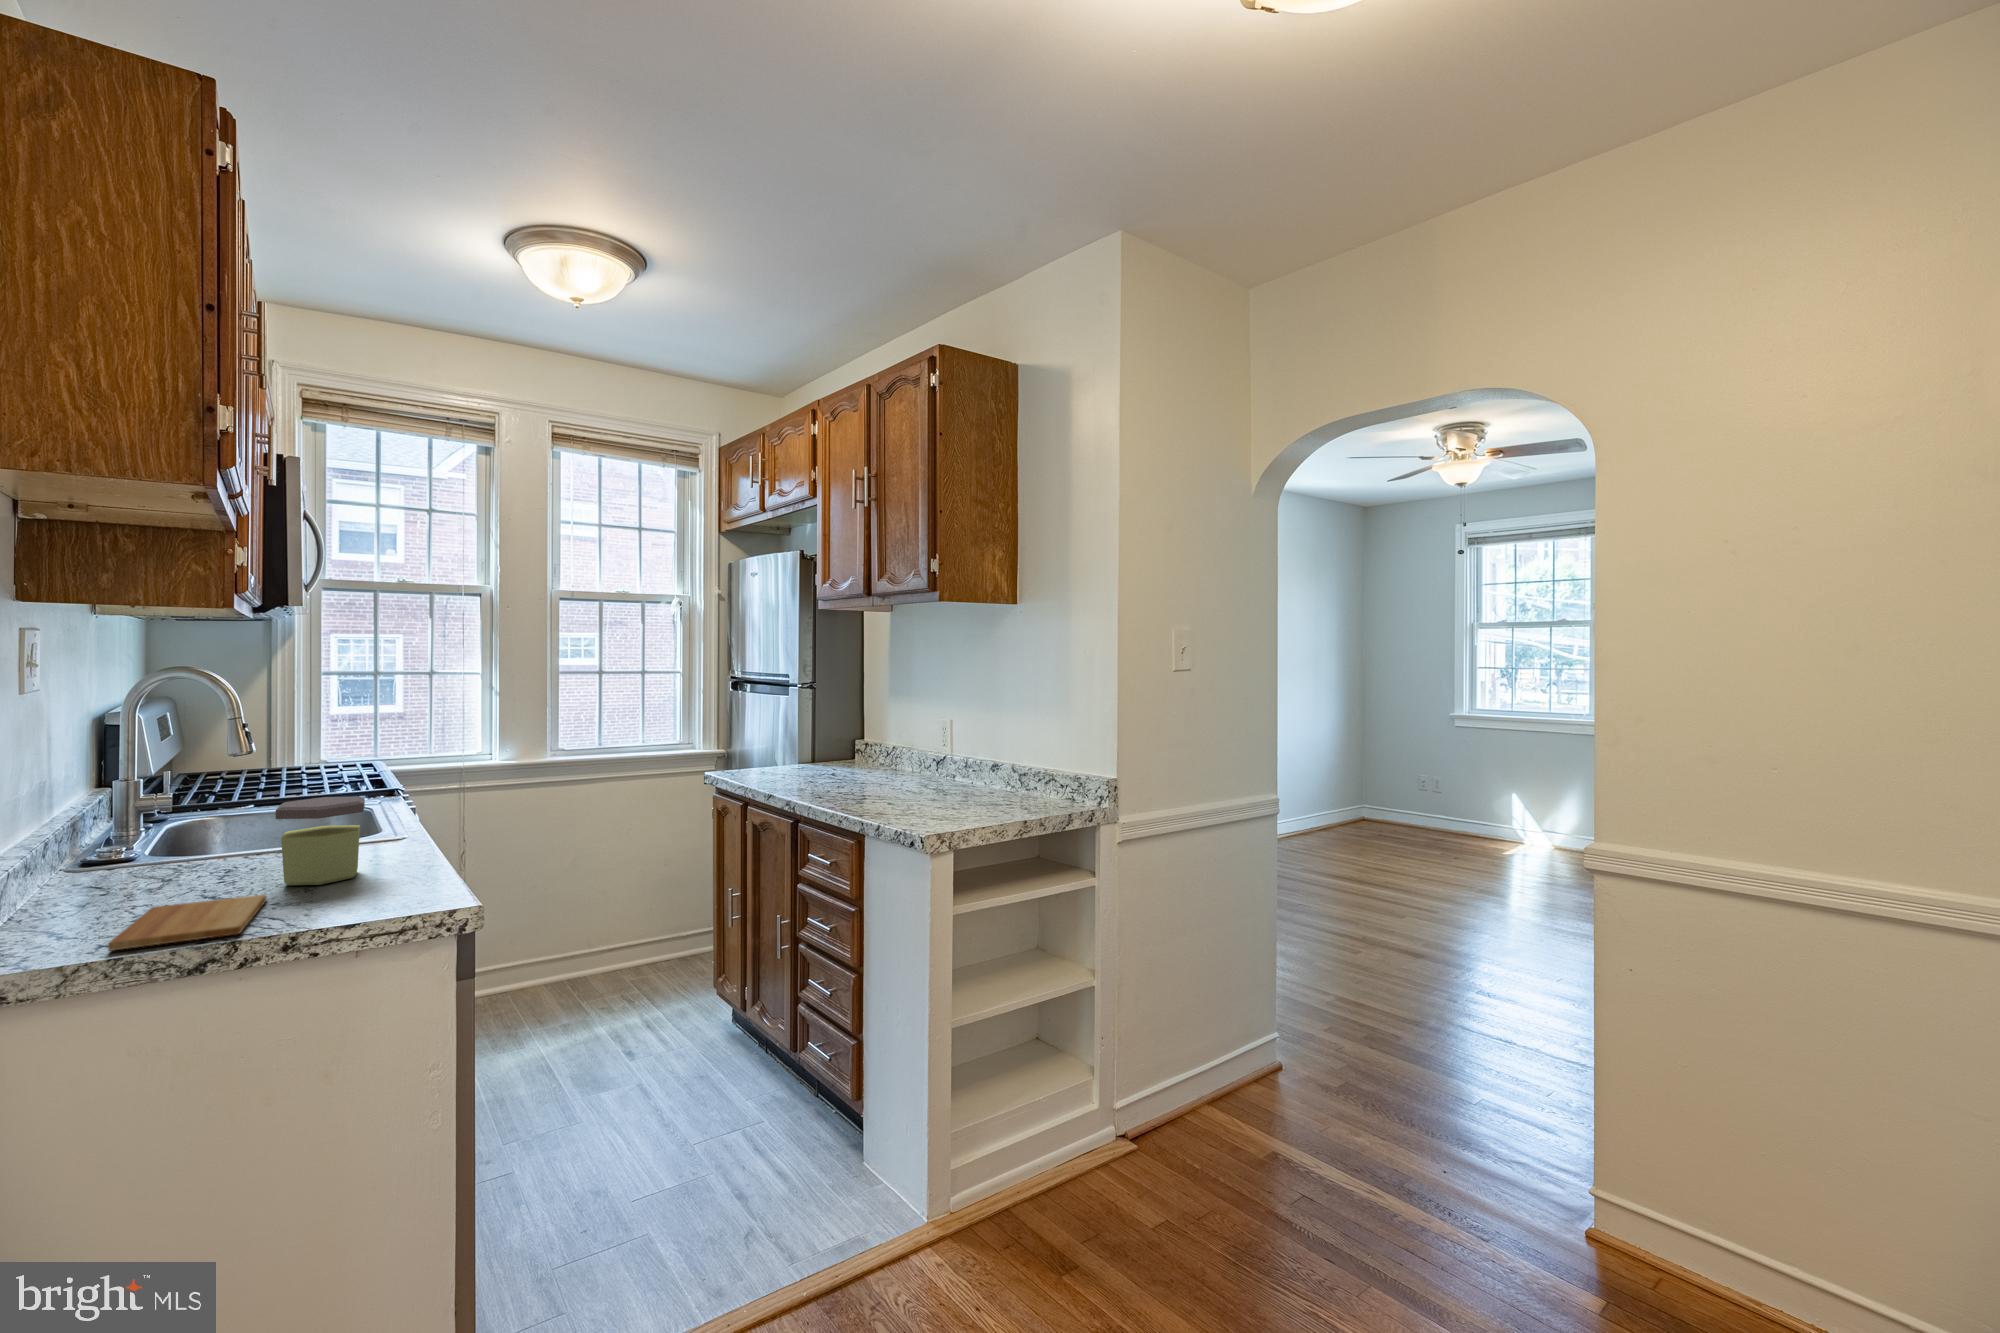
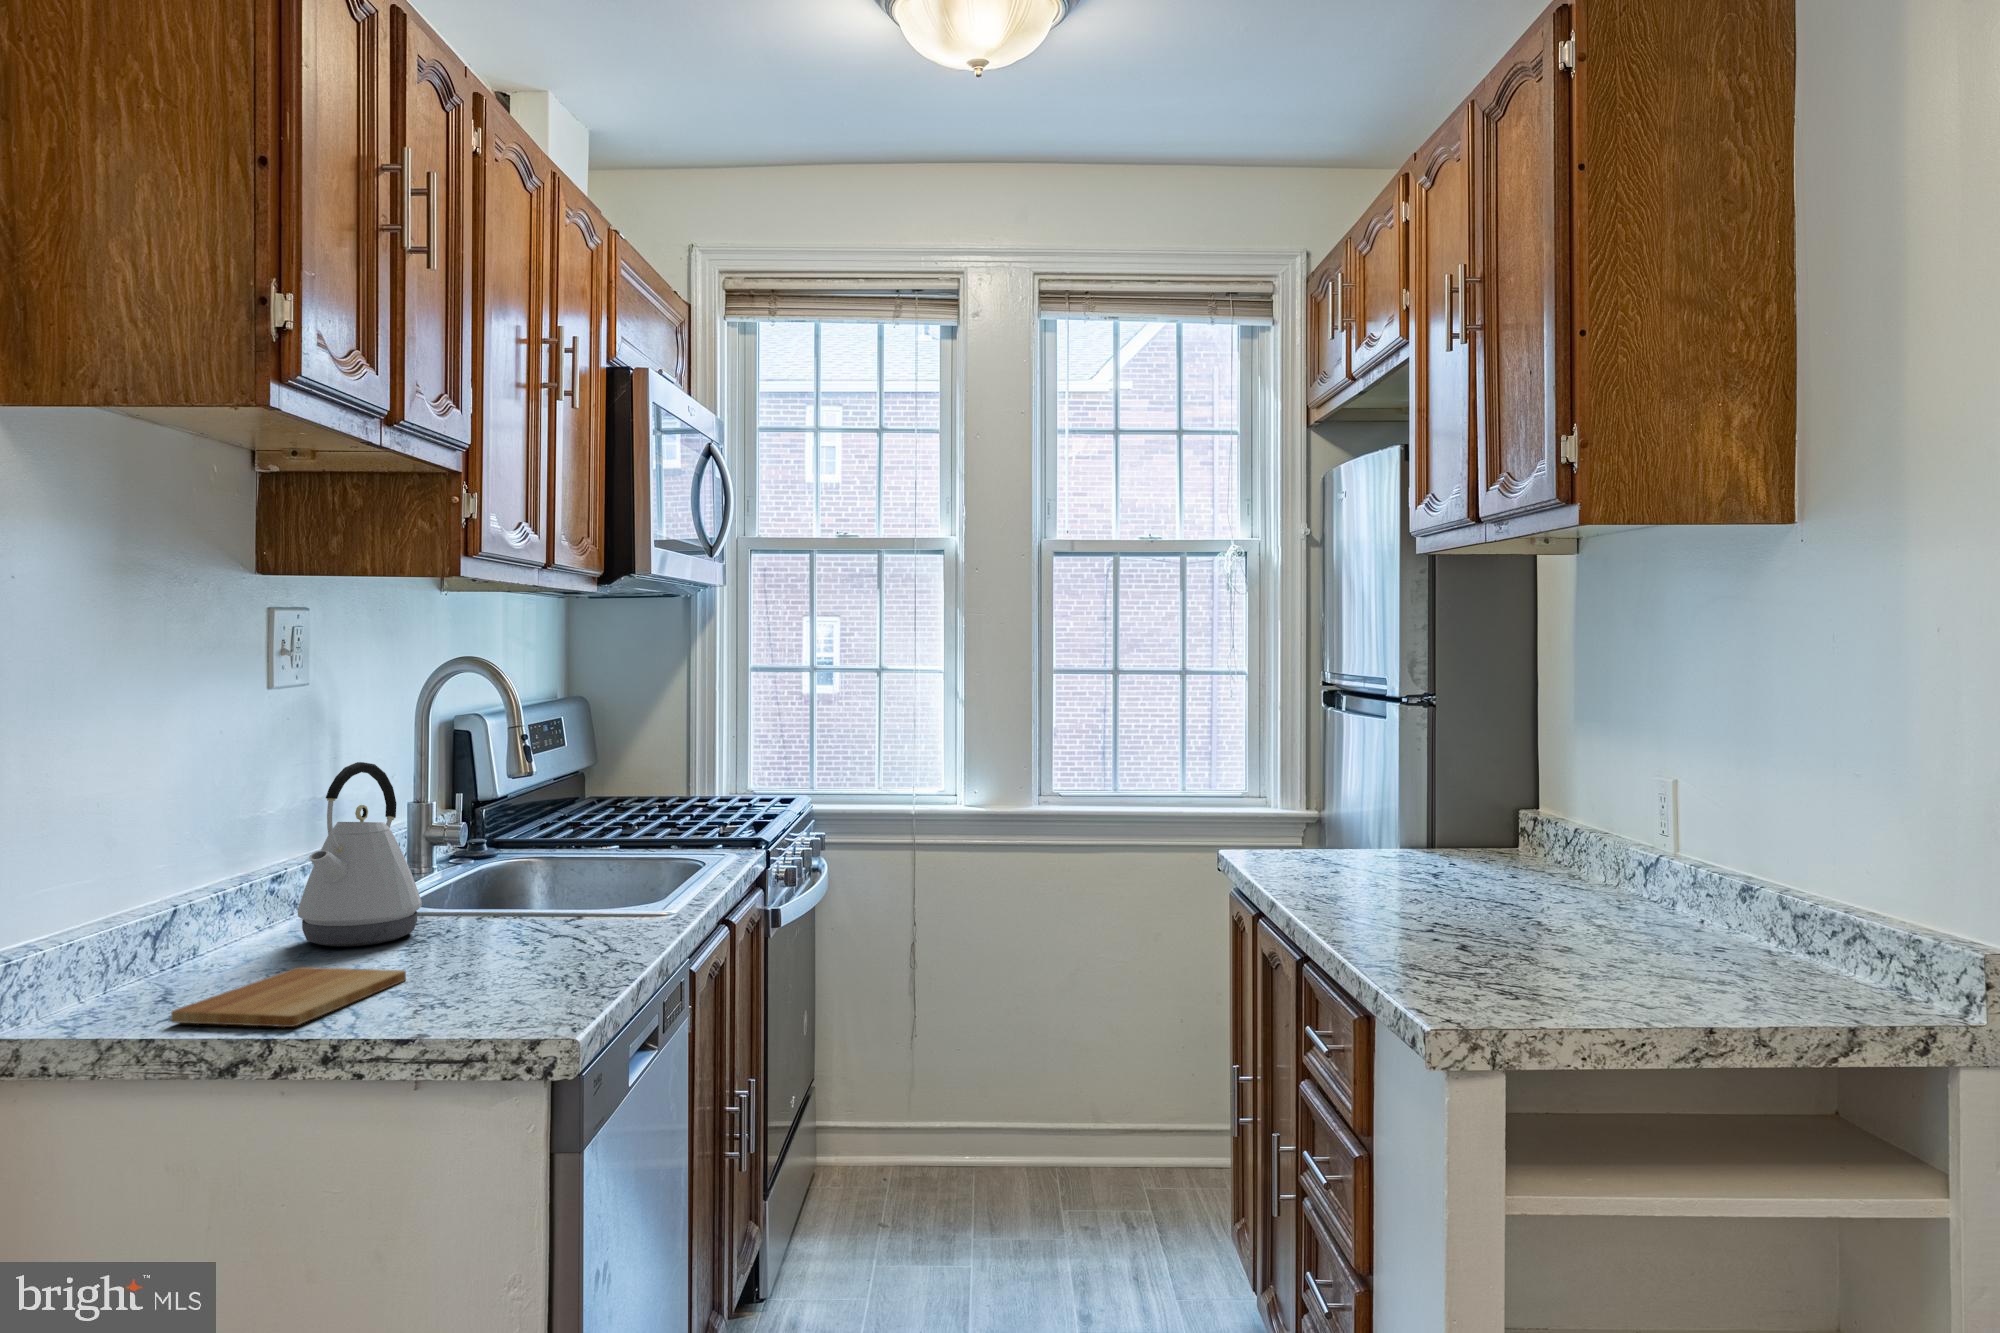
kettle: none [86,754,207,896] -> present [298,762,422,946]
jar: present [276,797,365,885] -> none [443,837,564,966]

